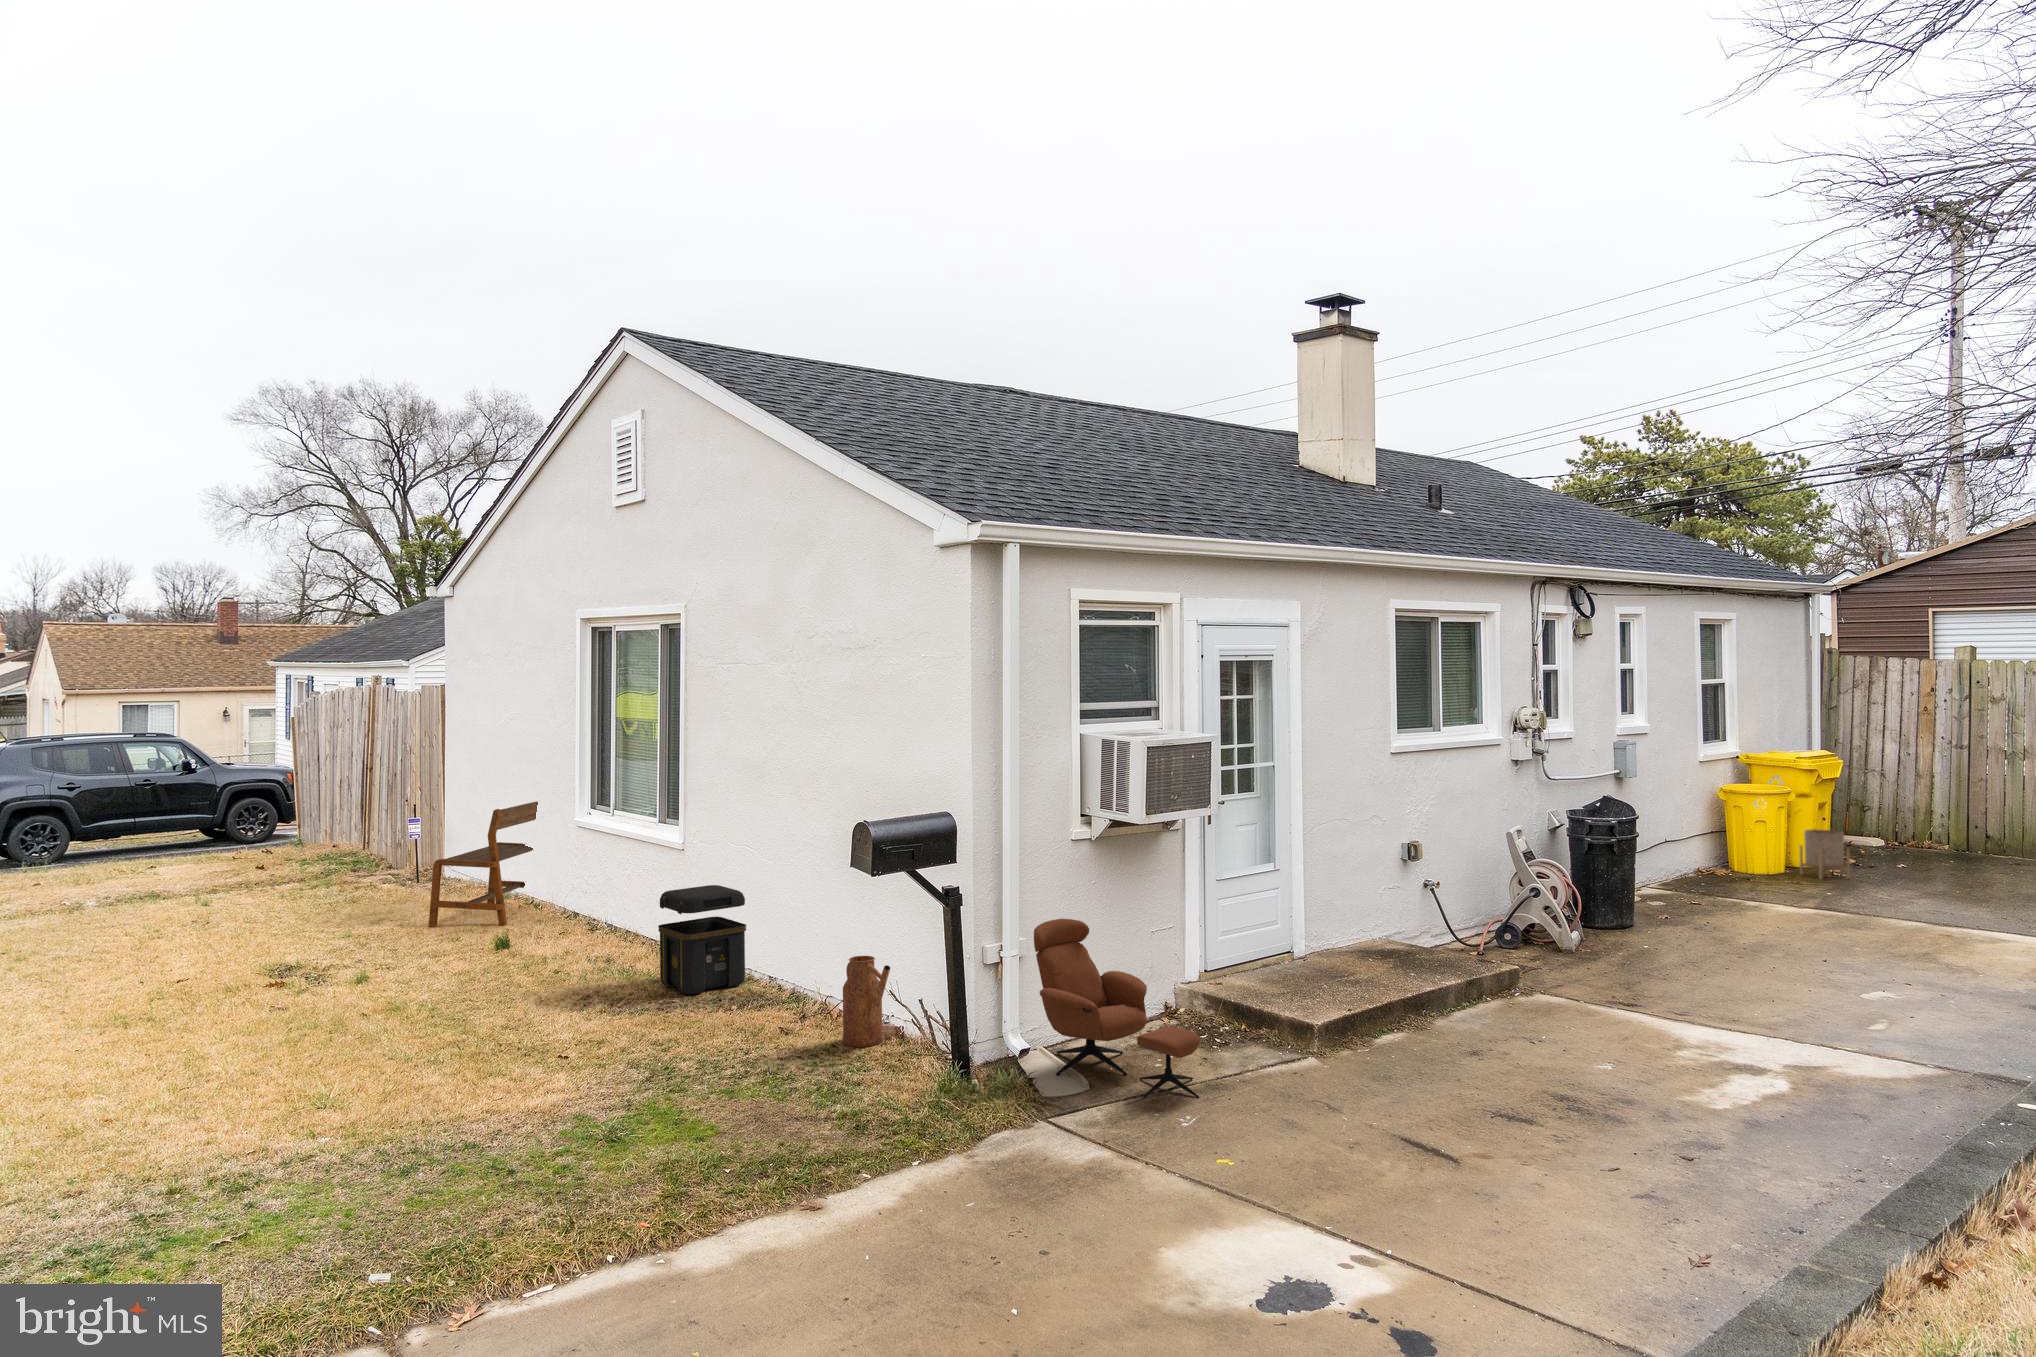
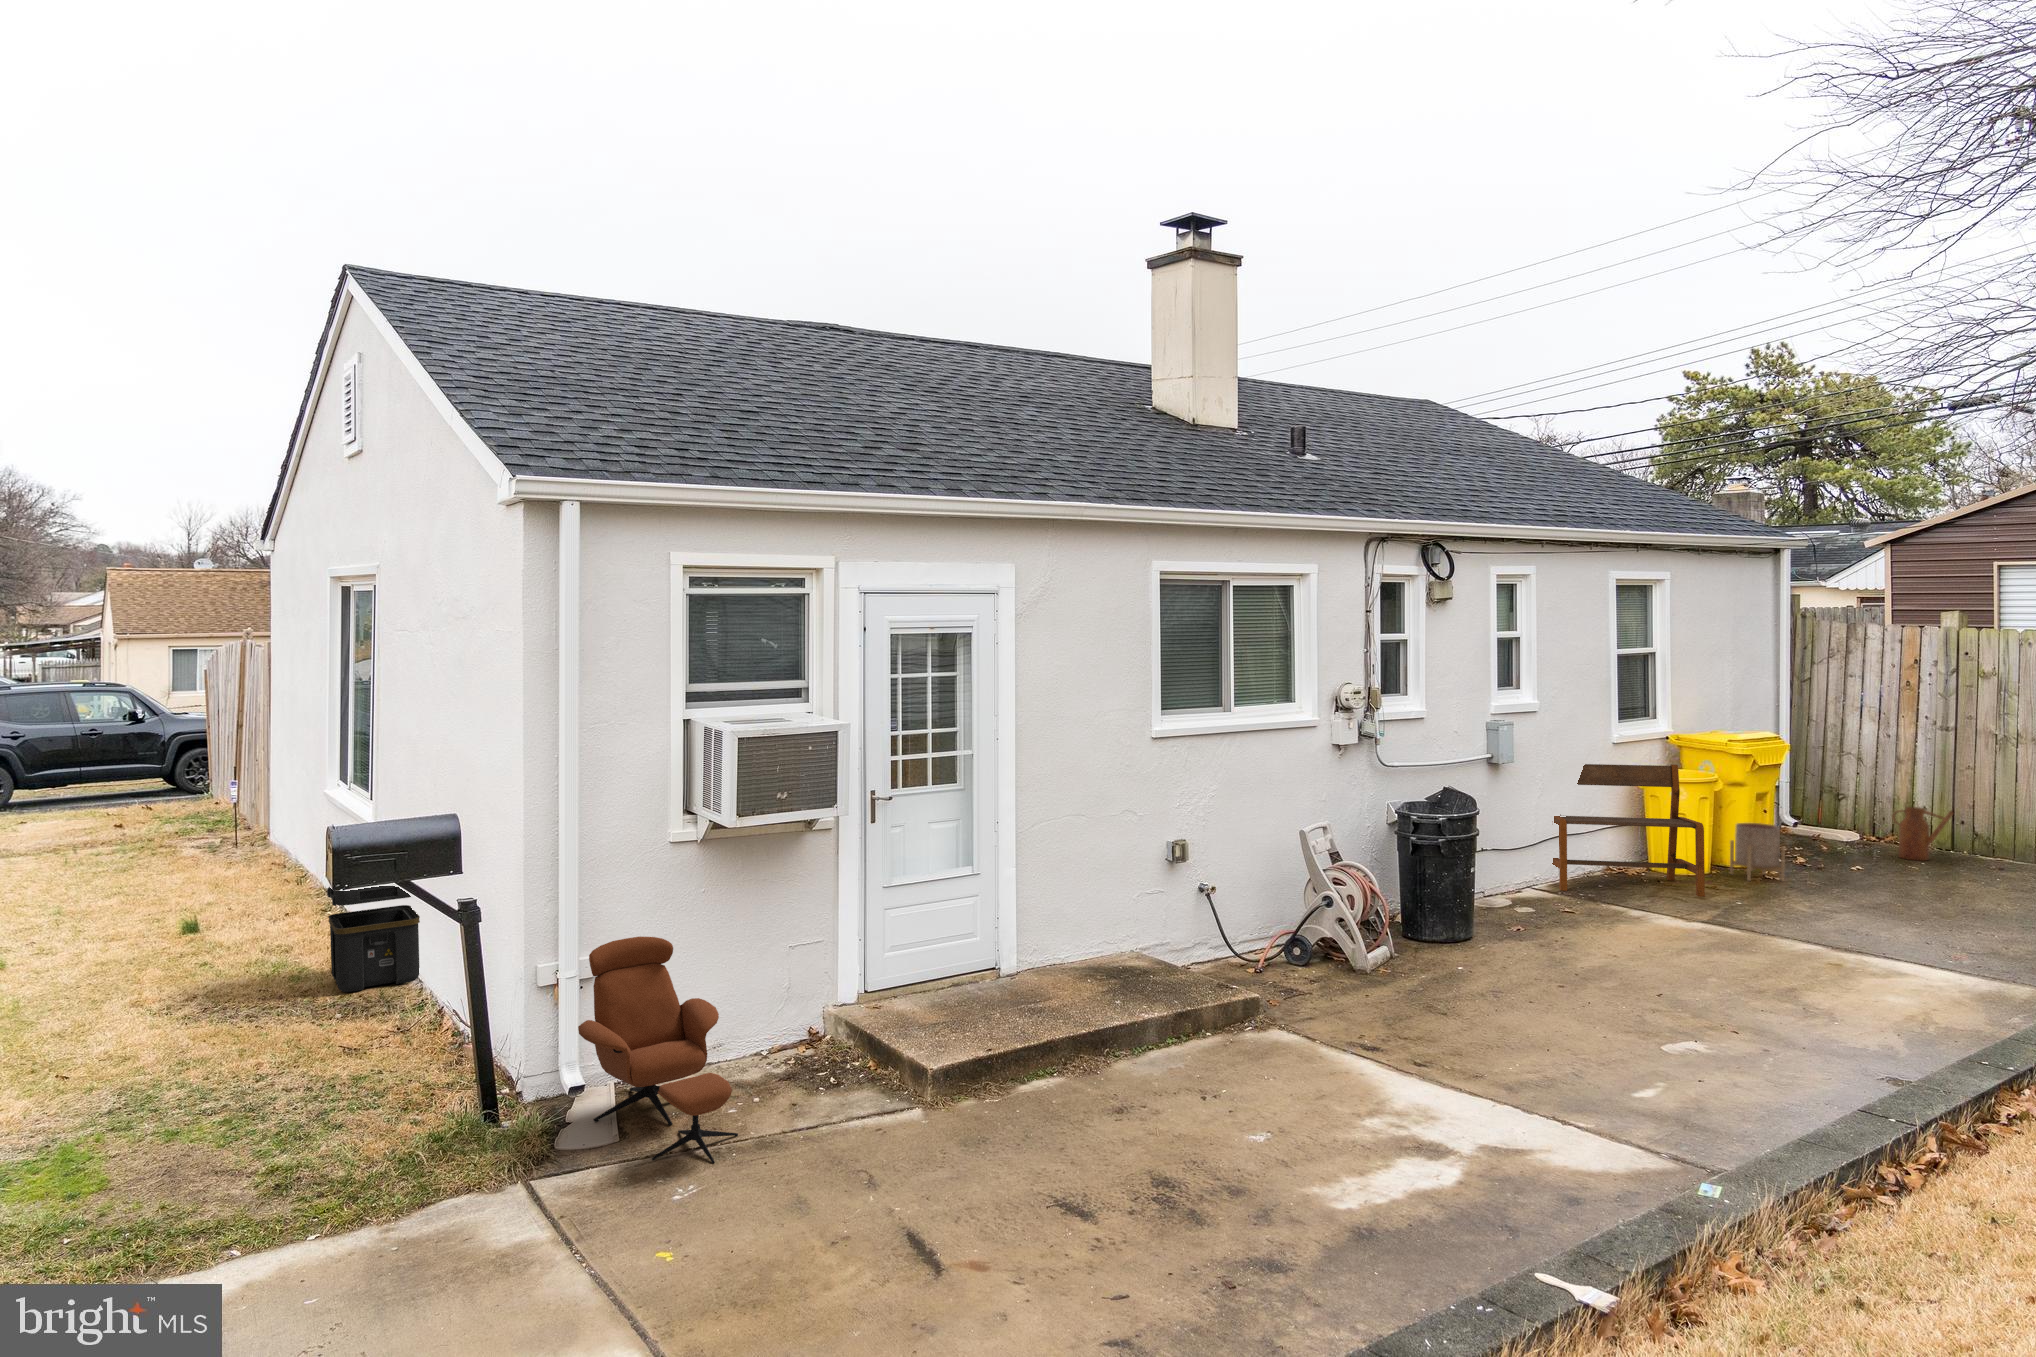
bench: present [429,801,538,927] -> present [1552,764,1705,897]
watering can: present [843,956,890,1047] -> present [1892,807,1953,861]

